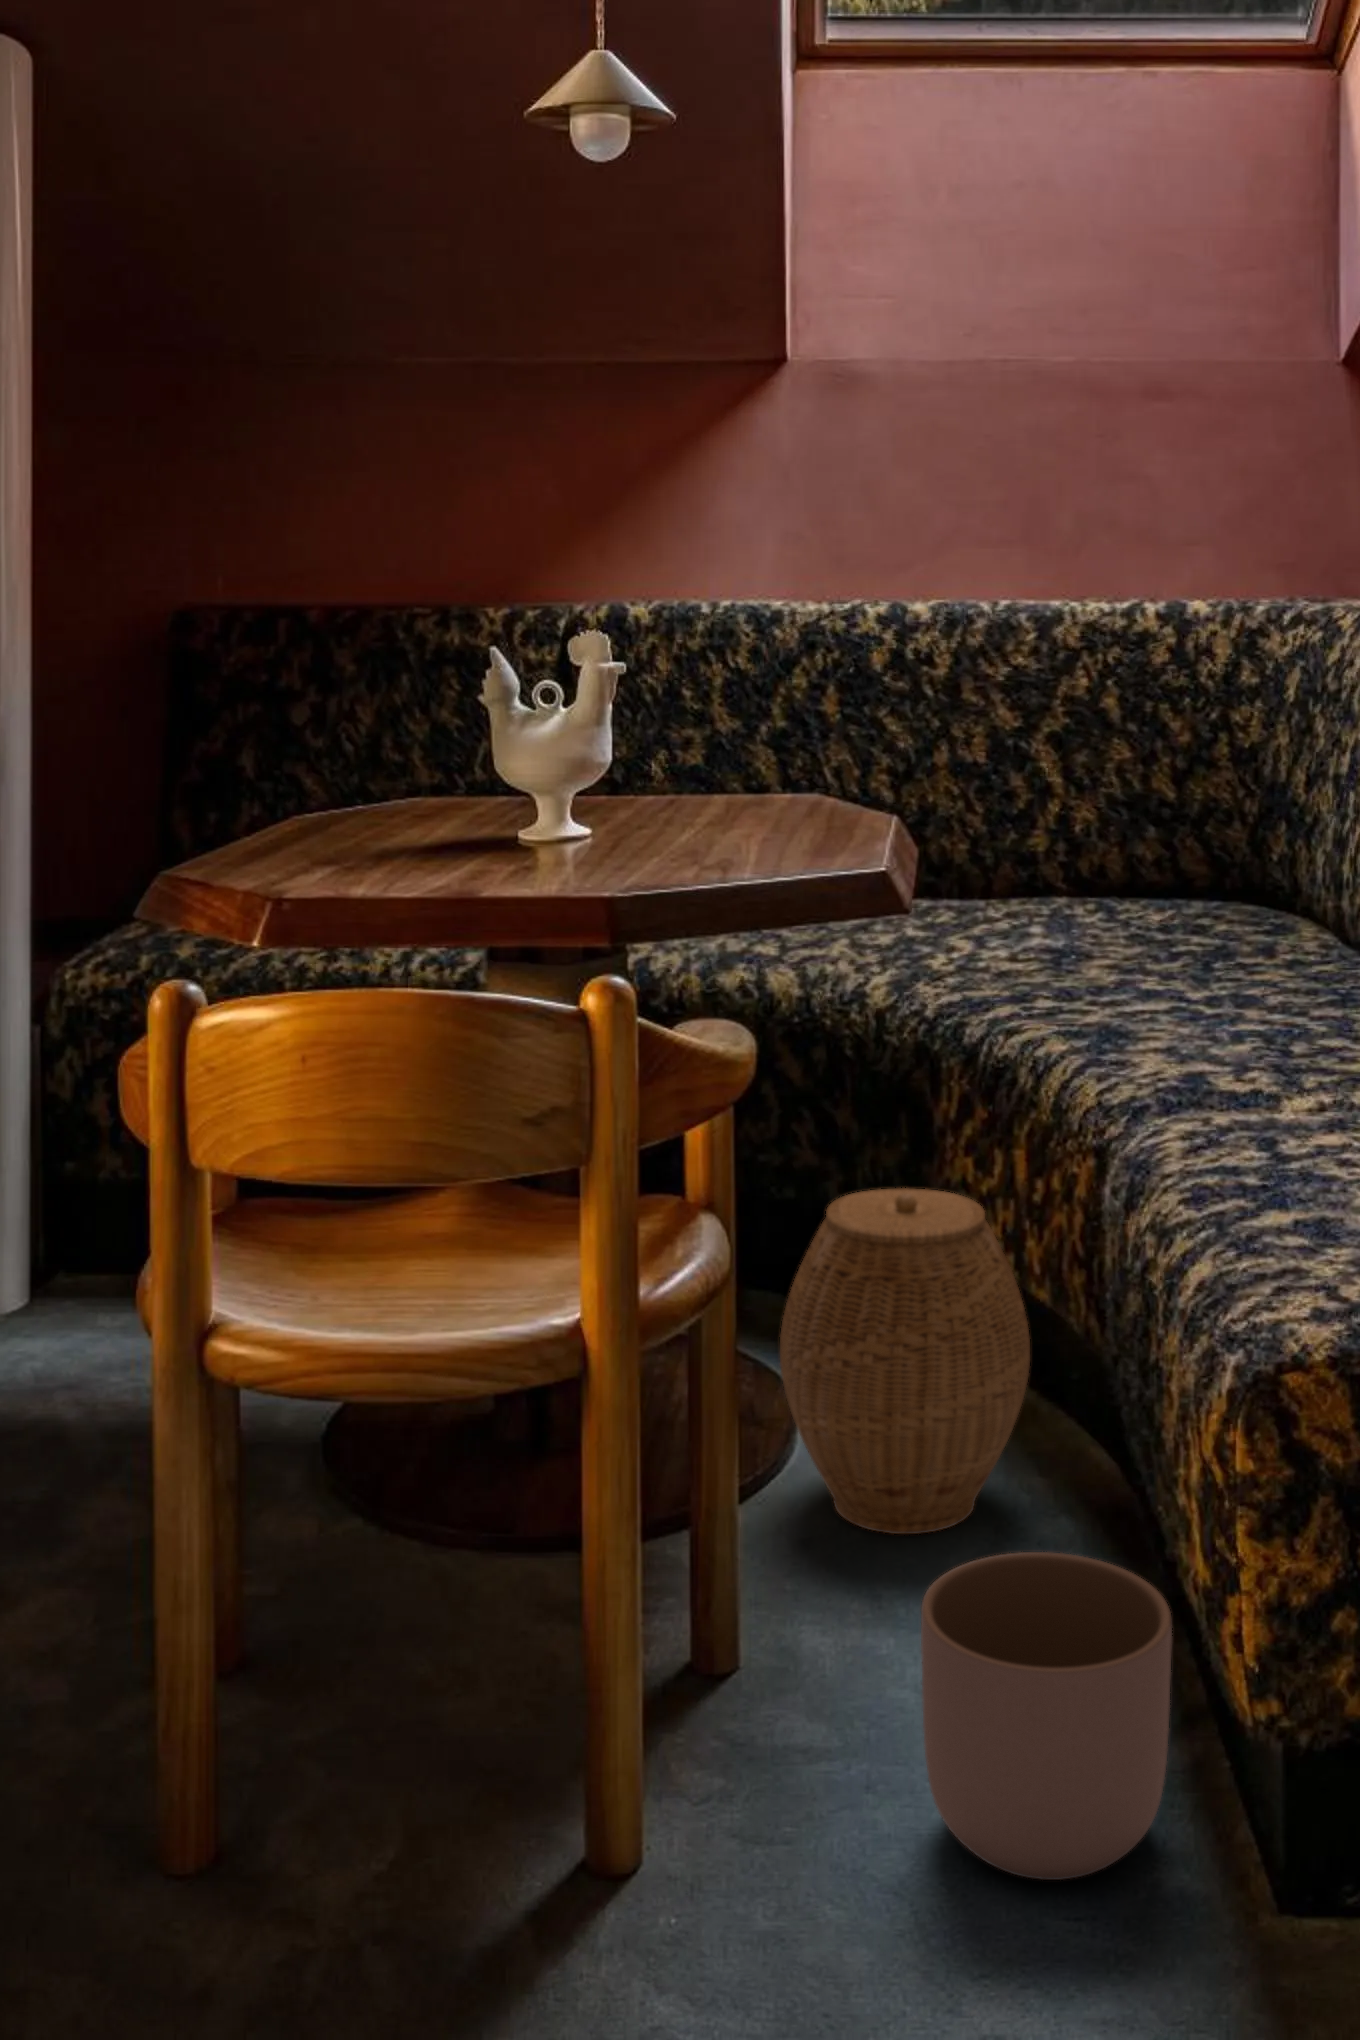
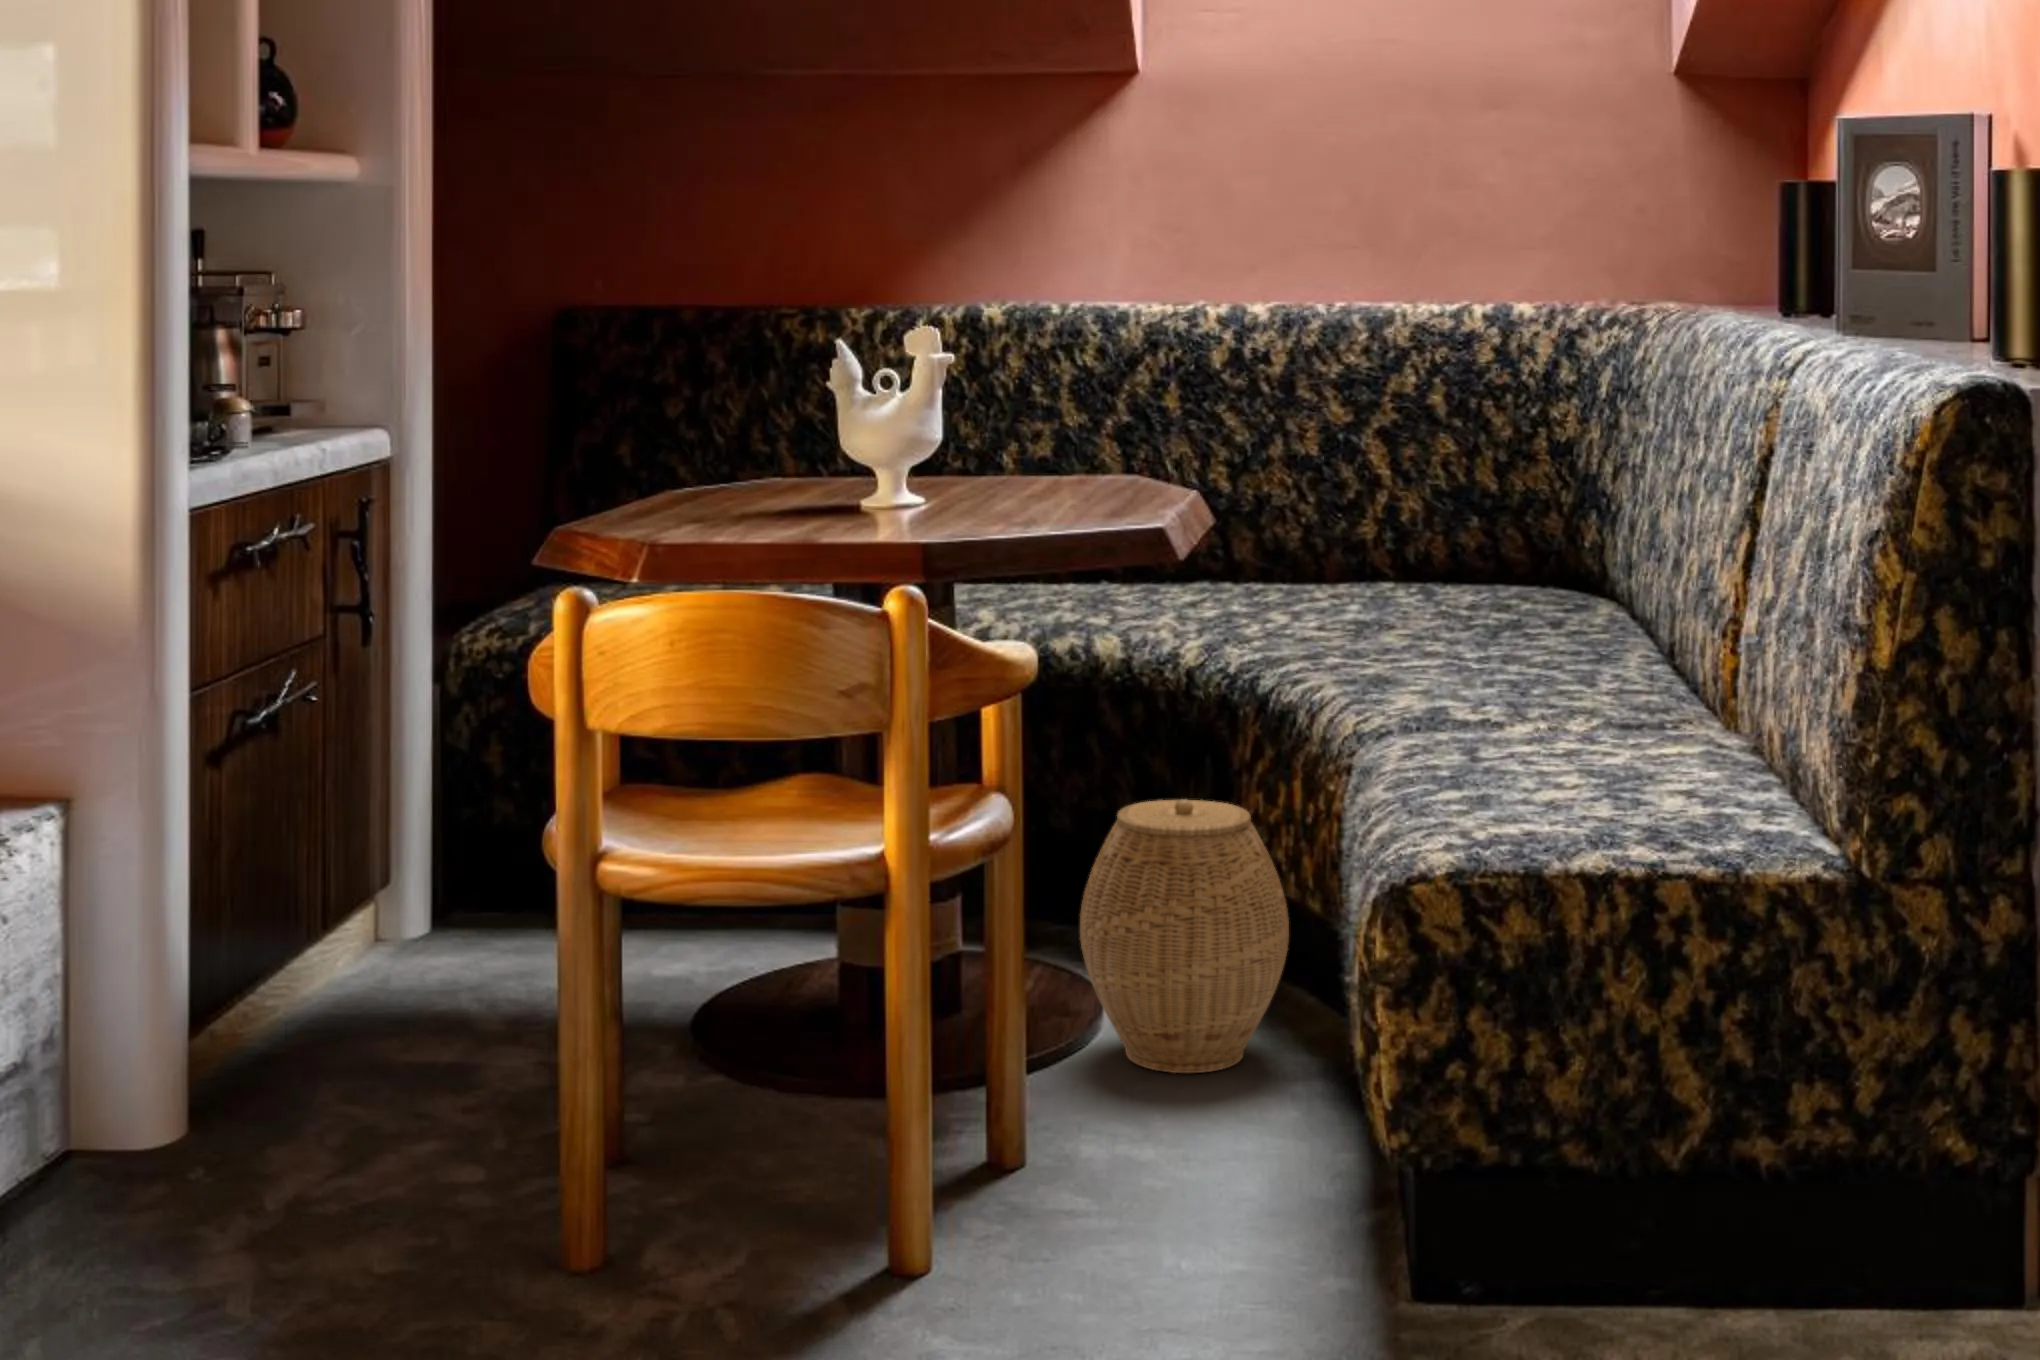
planter: present [921,1552,1172,1880] -> none [1149,1043,1341,1264]

